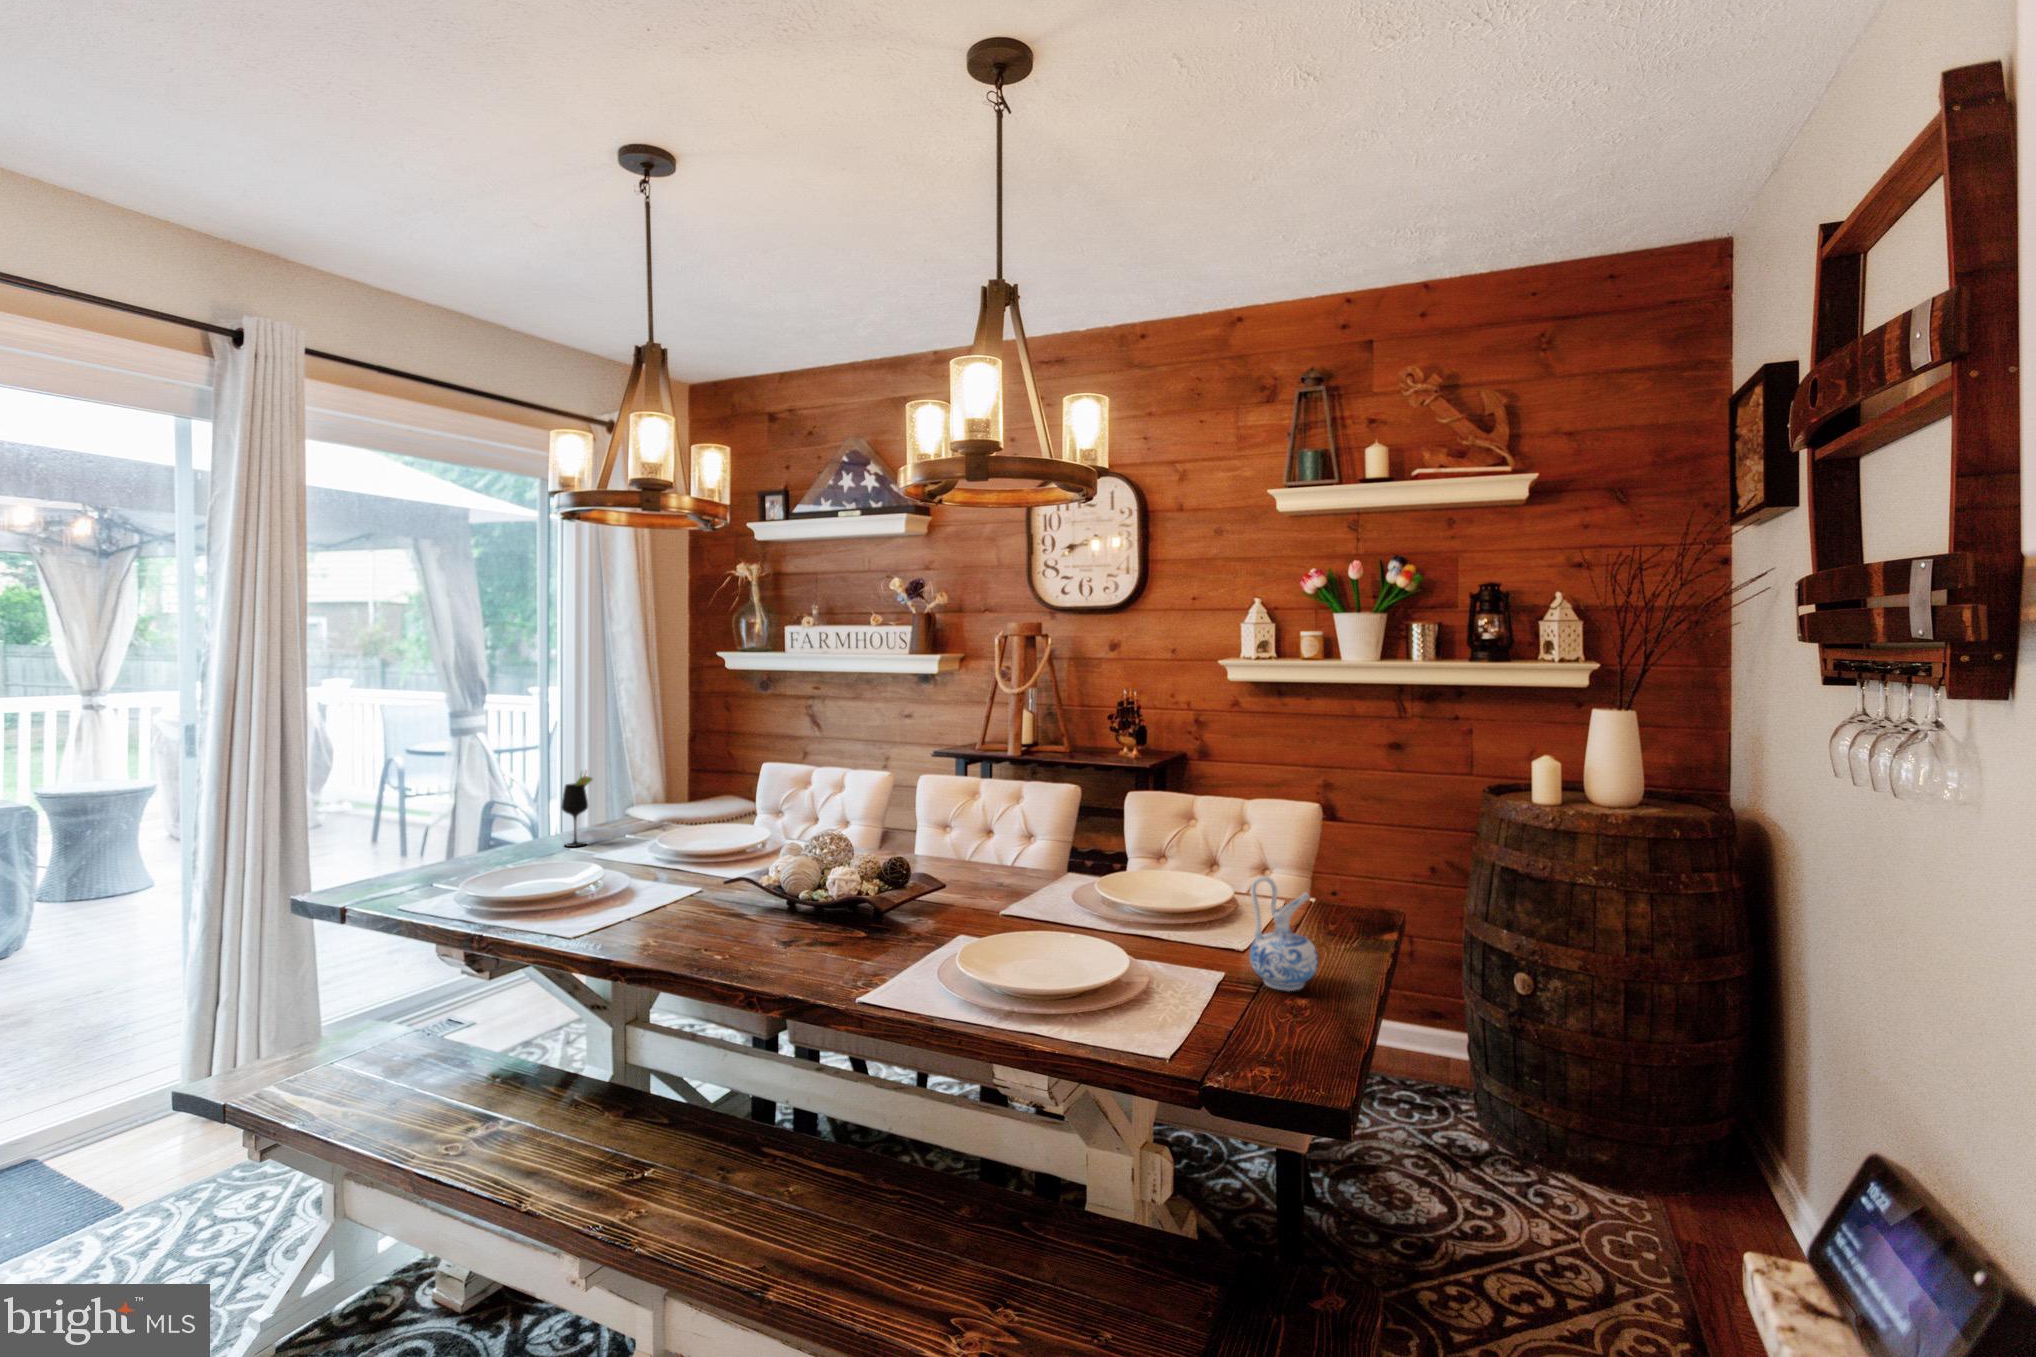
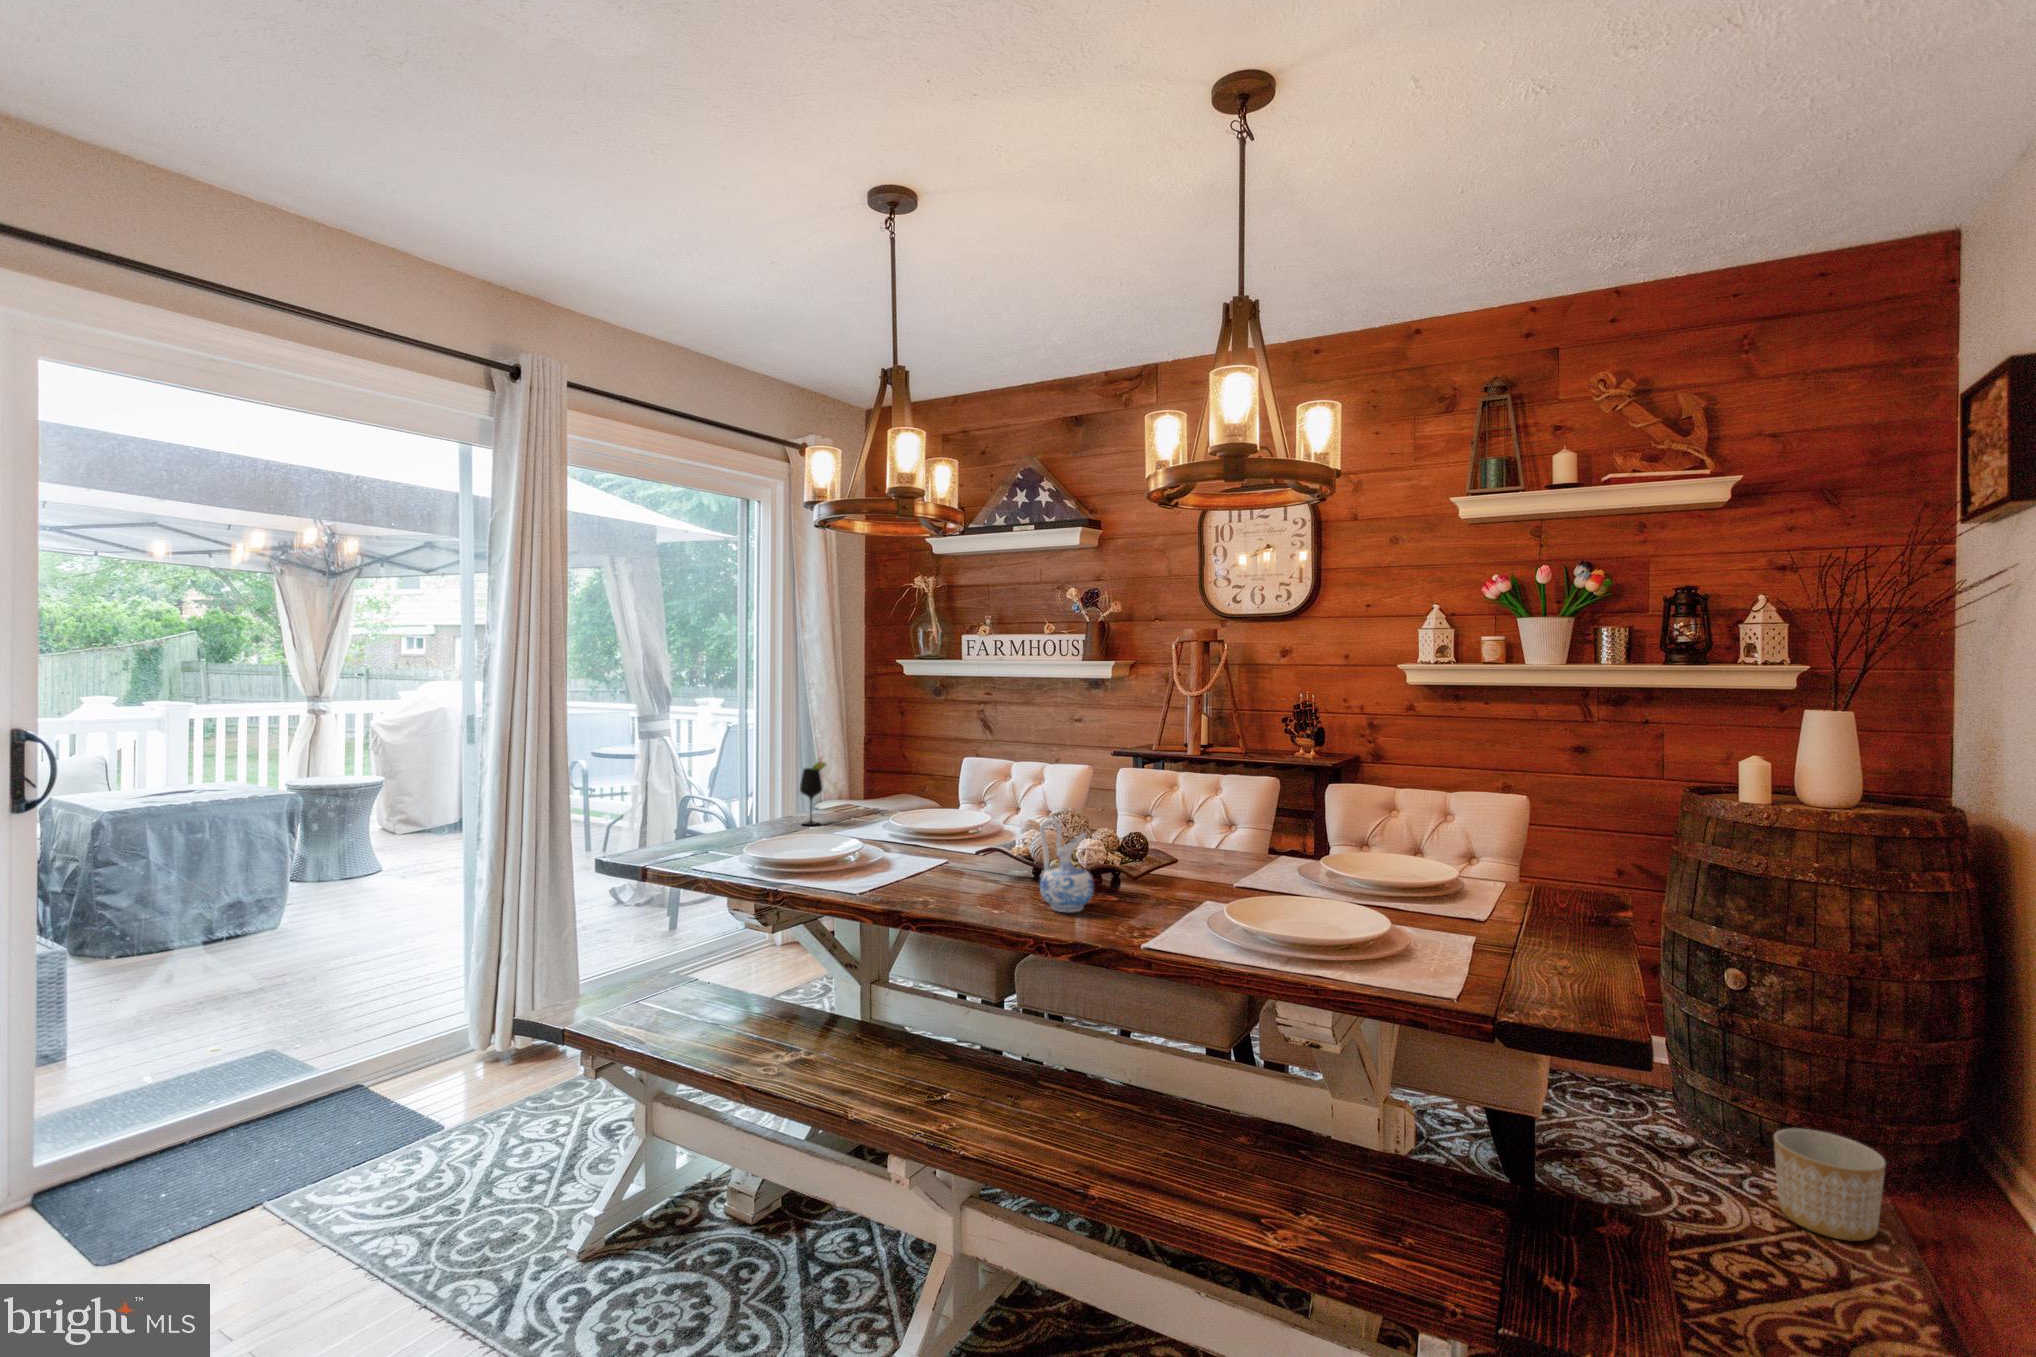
ceramic pitcher: present [1250,876,1318,991] -> present [1040,819,1094,912]
planter: none [1554,1136,1657,1252] -> present [1774,1128,1886,1241]

